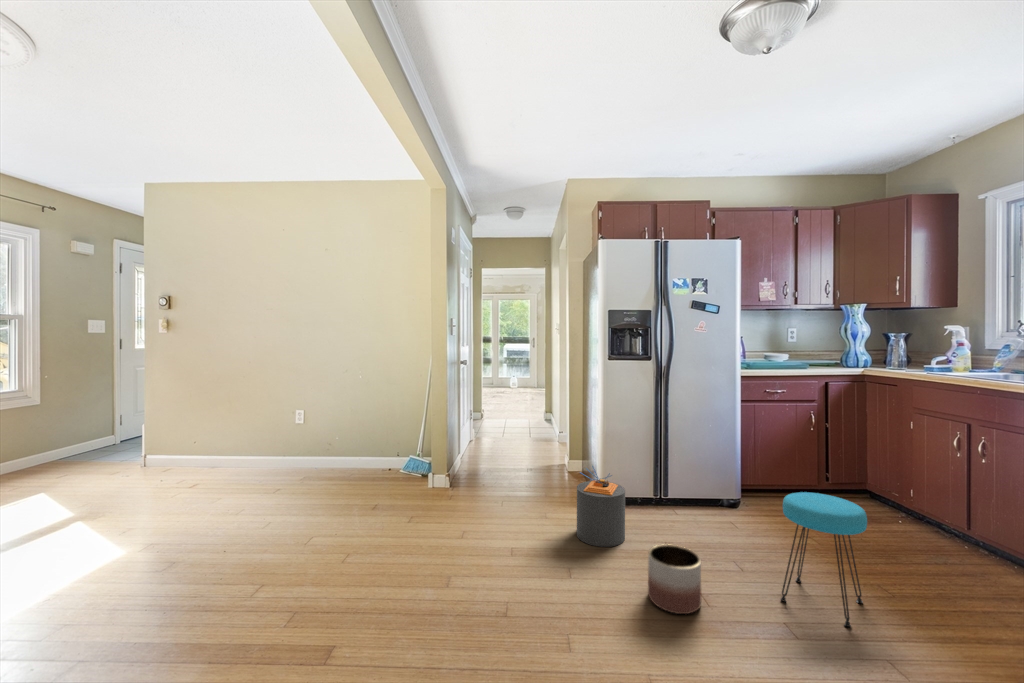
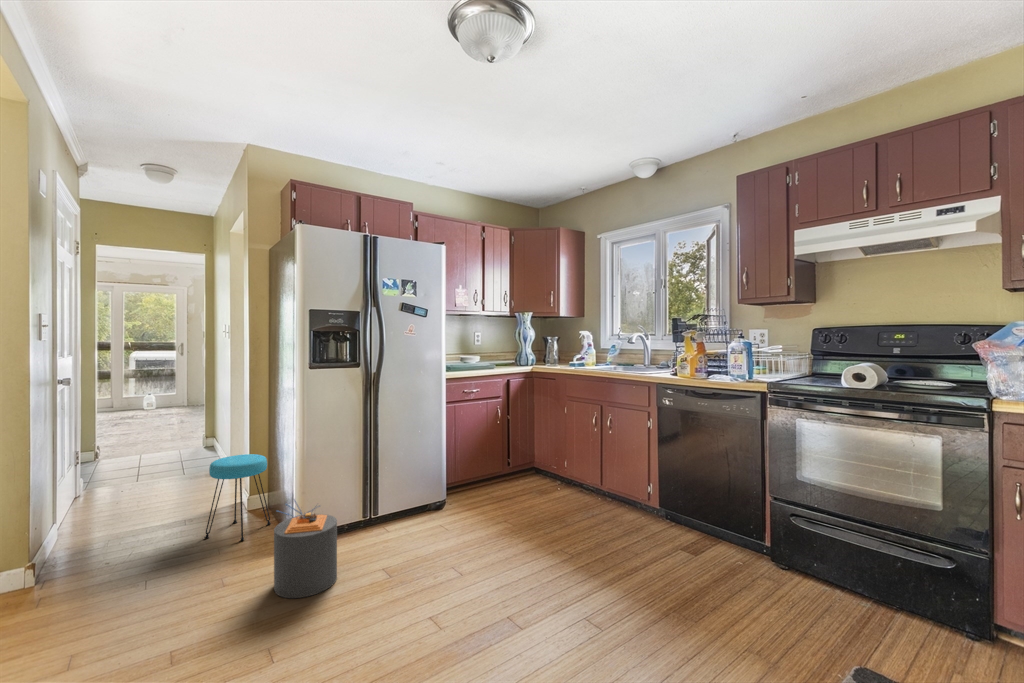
stool: present [781,492,867,627] -> present [205,454,271,541]
planter: present [648,544,701,614] -> none [376,568,432,647]

